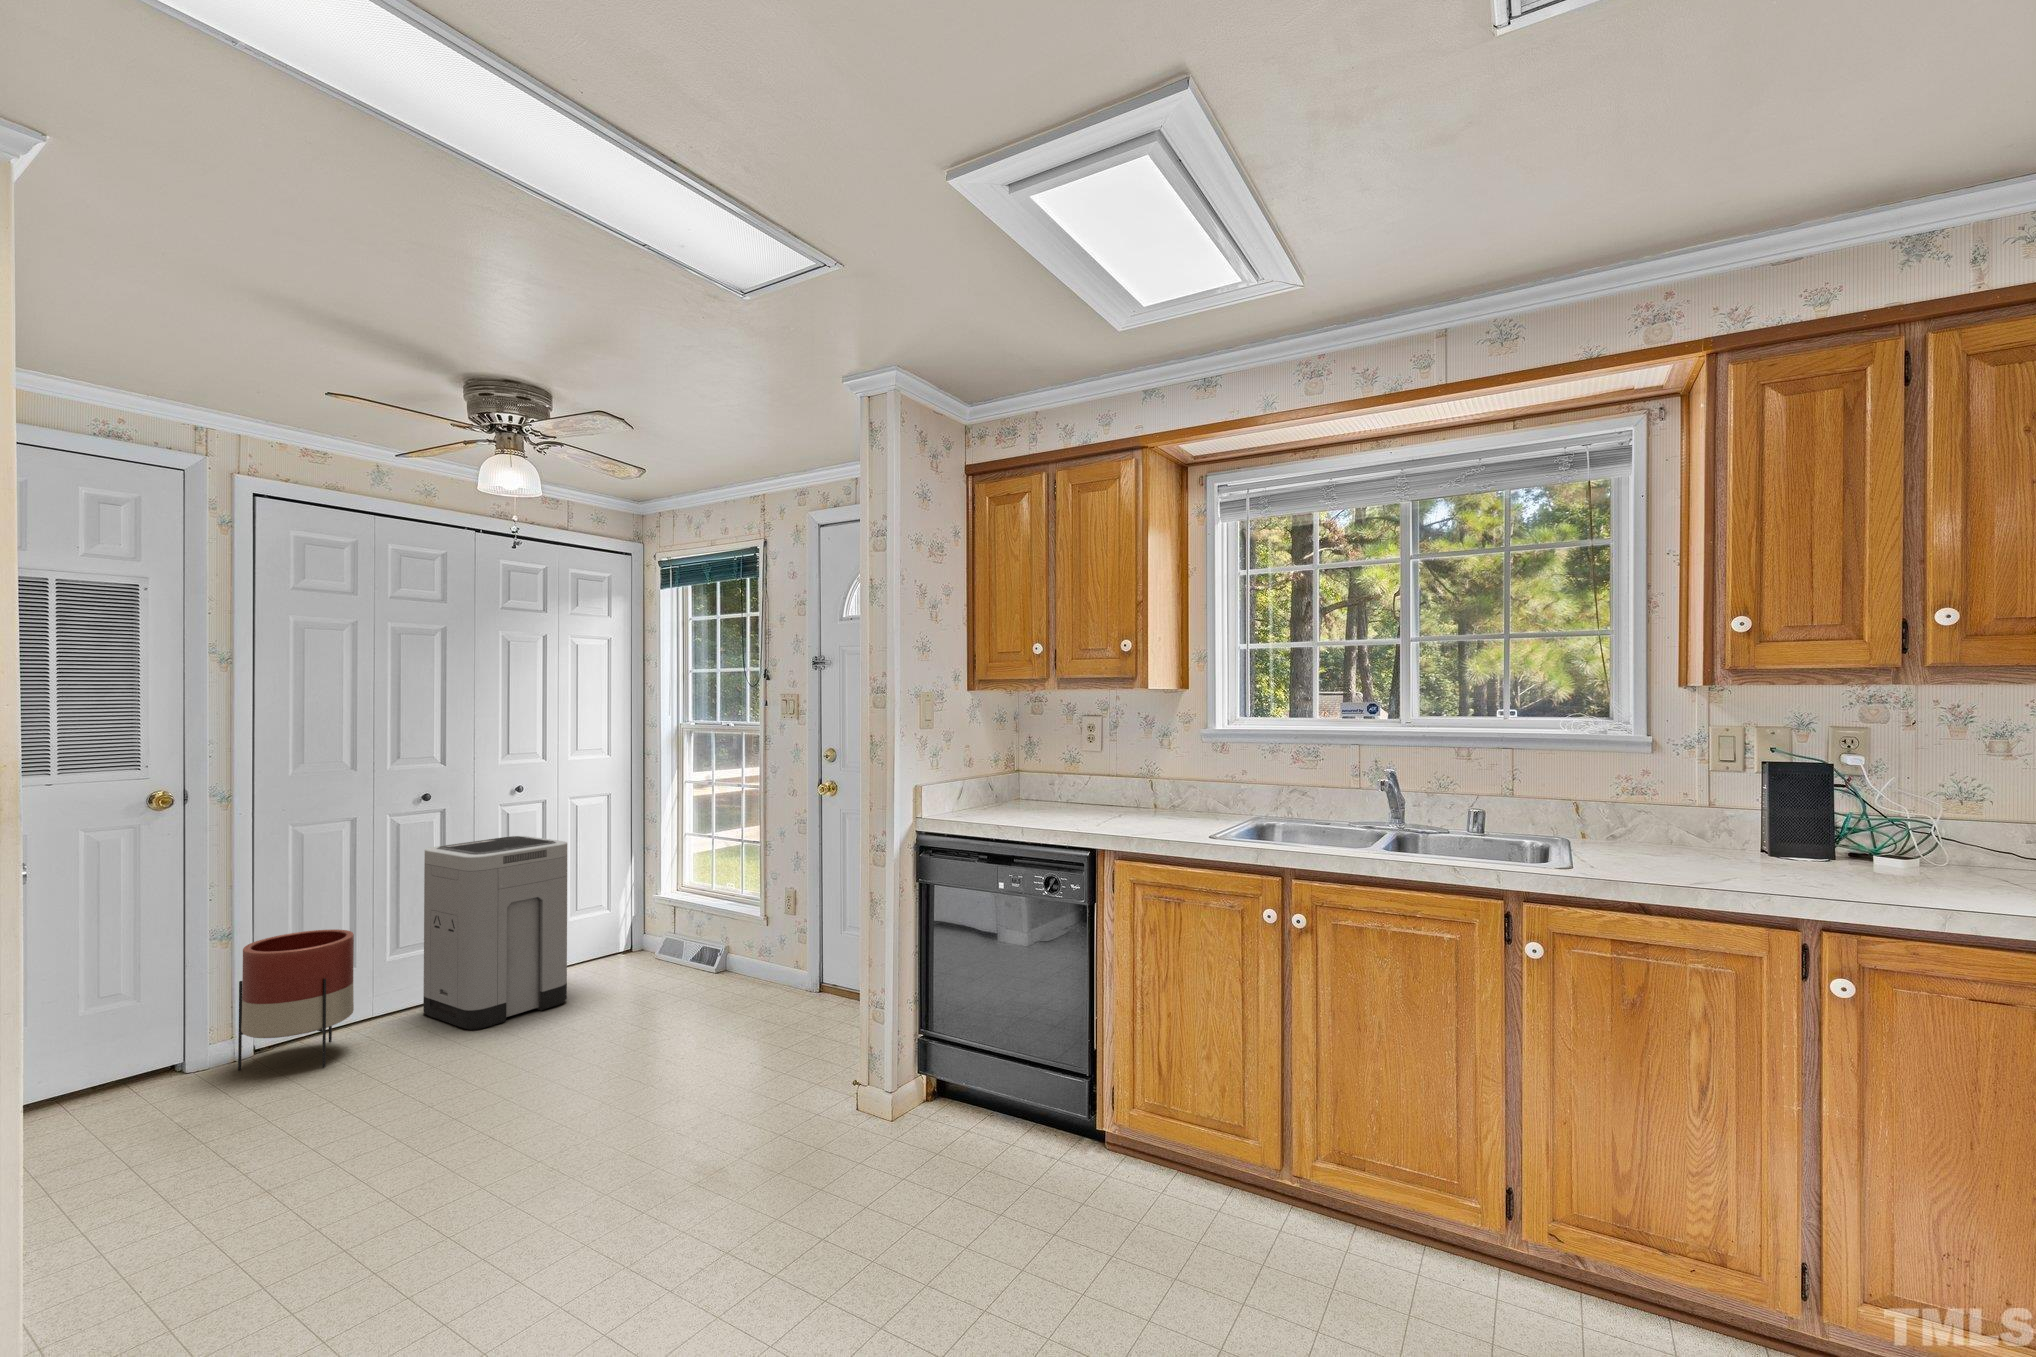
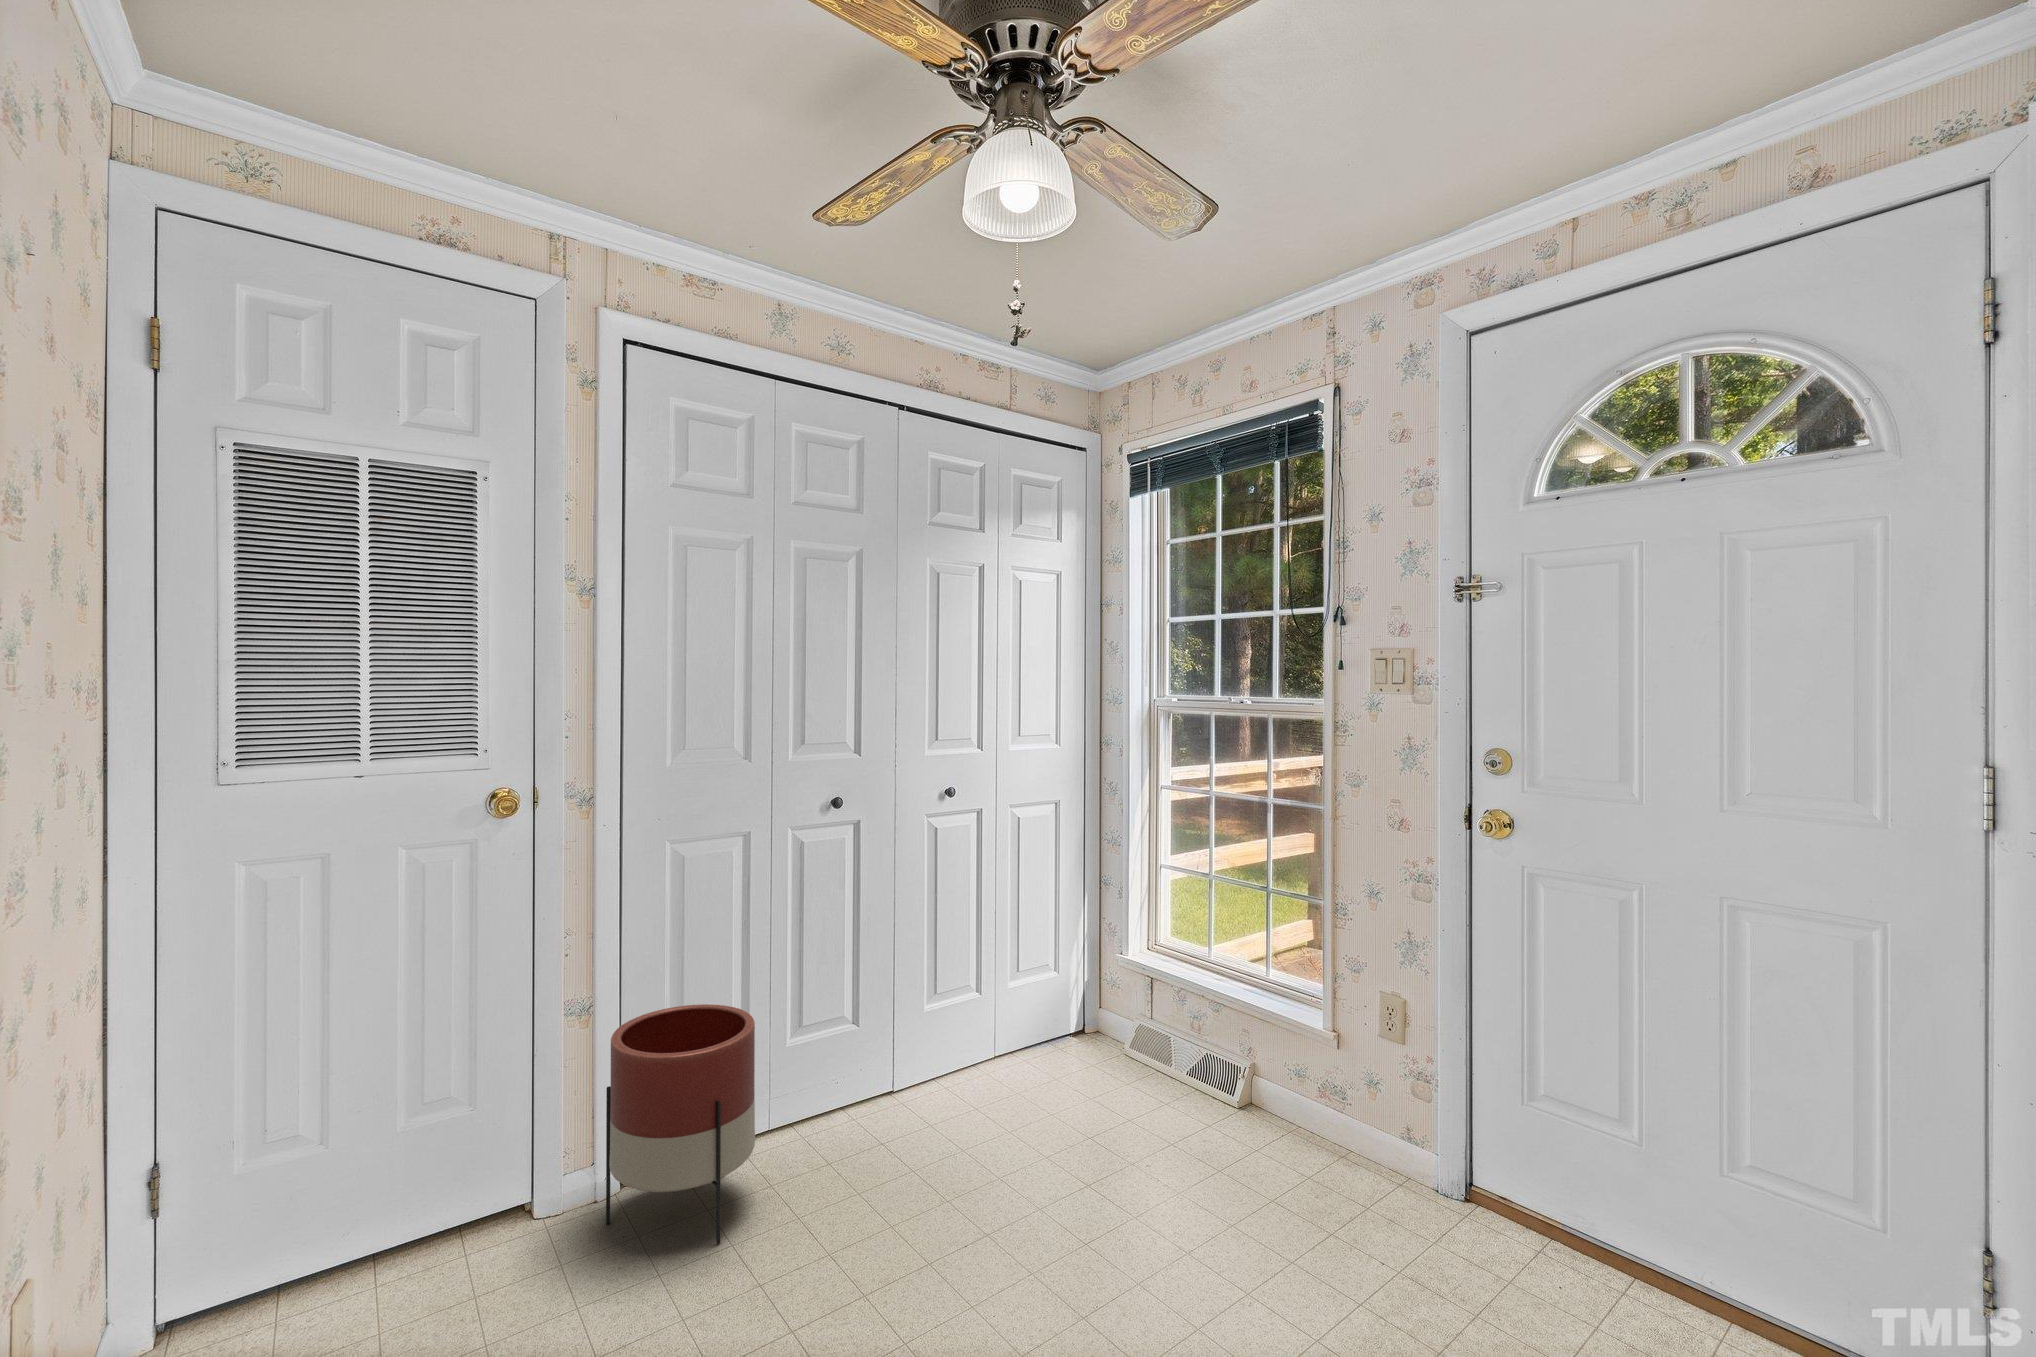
trash can: present [423,836,567,1030] -> none [838,863,1034,1183]

